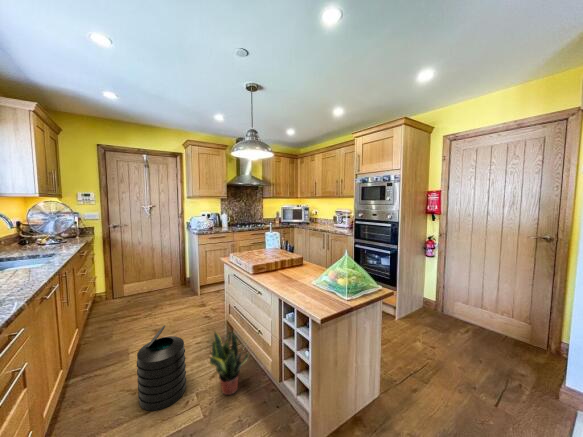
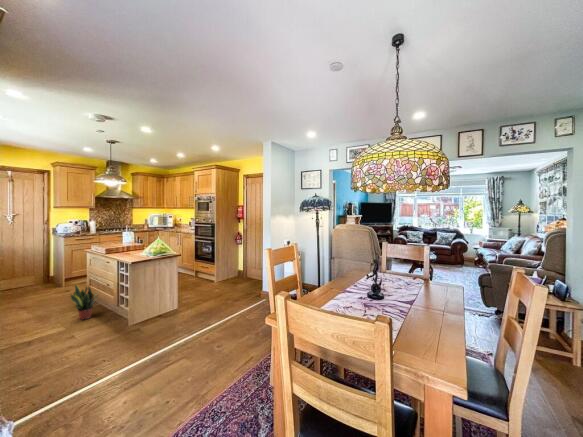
trash can: present [137,325,186,411] -> none [16,283,53,331]

